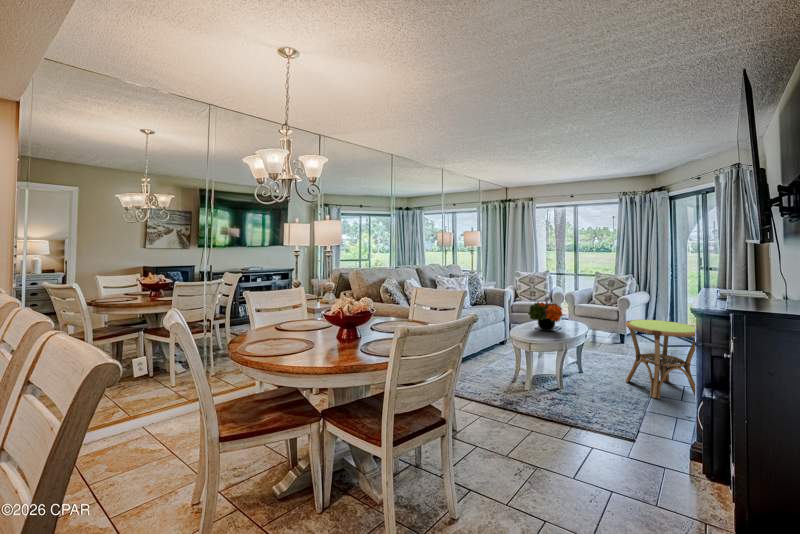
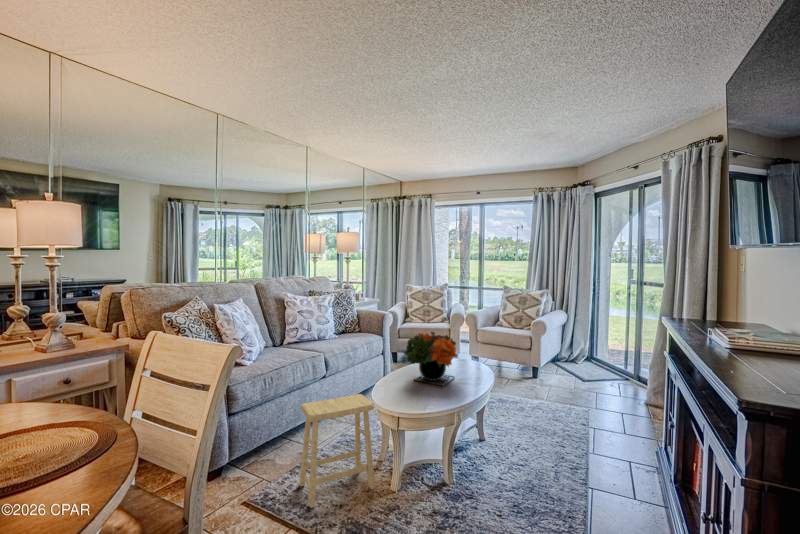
side table: present [625,320,695,399] -> none [547,358,662,496]
footstool: none [471,335,515,390] -> present [299,394,375,508]

